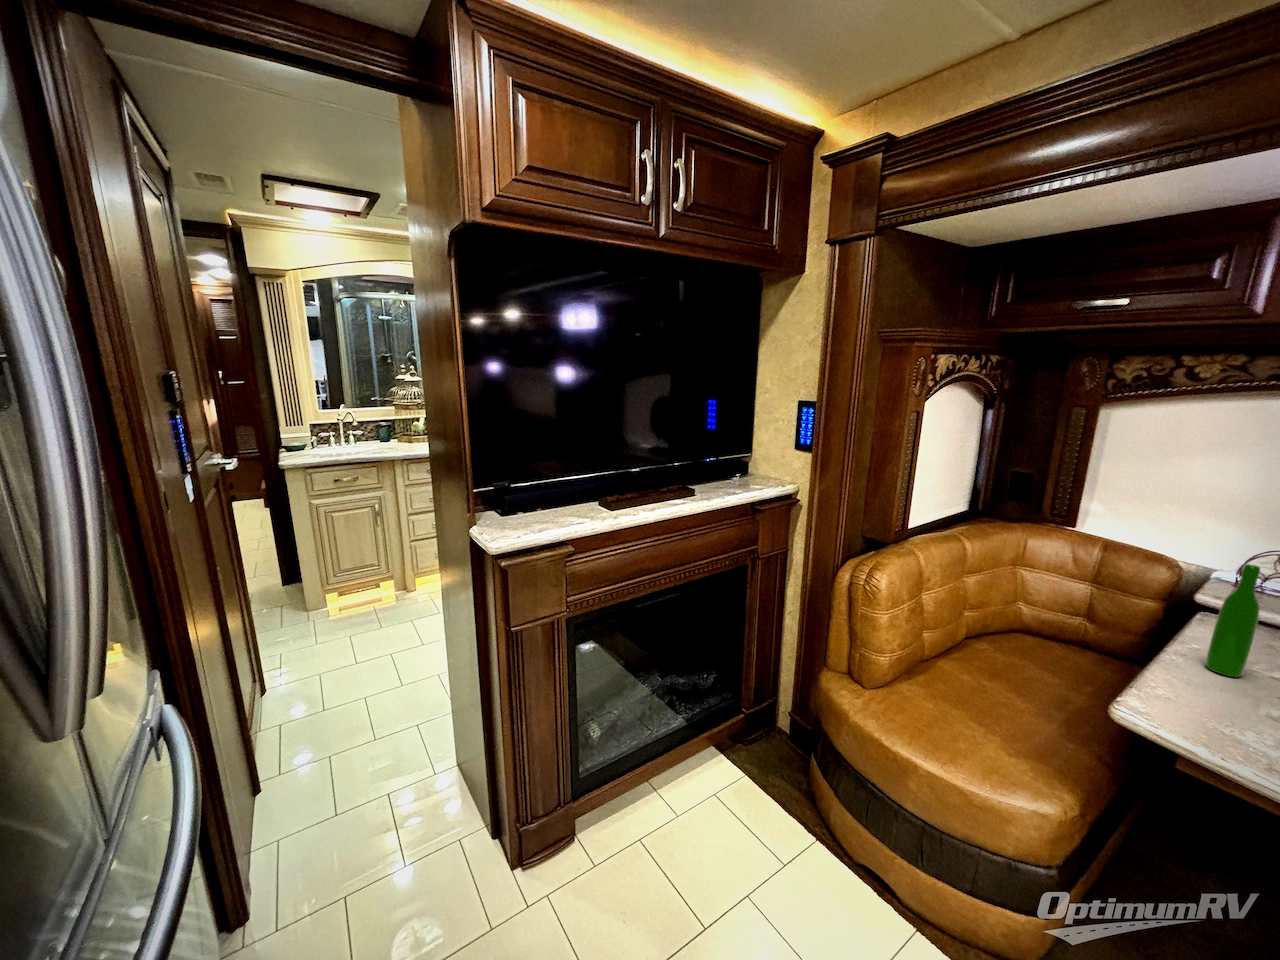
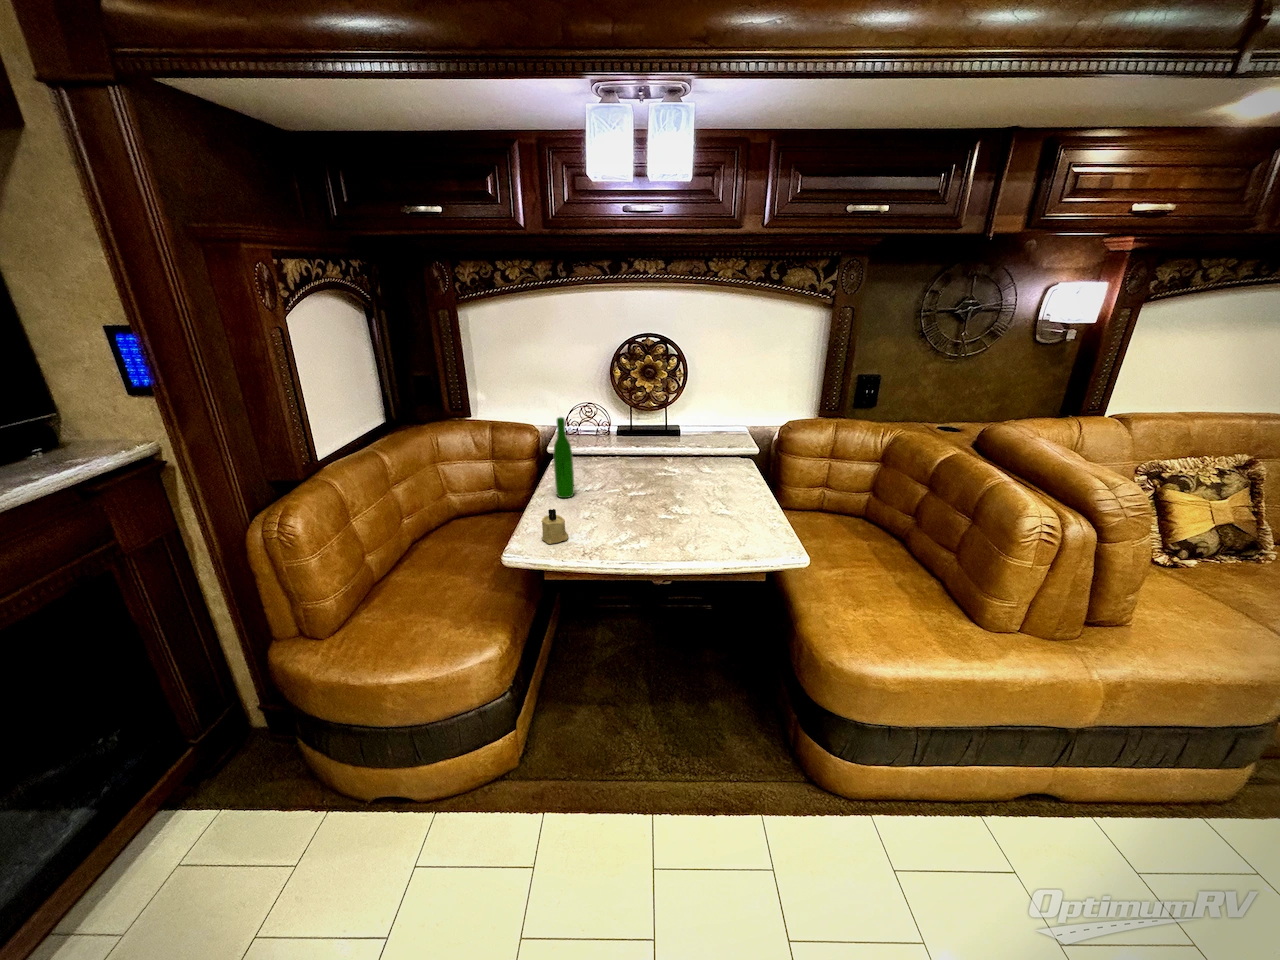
candle: none [1173,679,1226,731] -> present [541,509,568,544]

